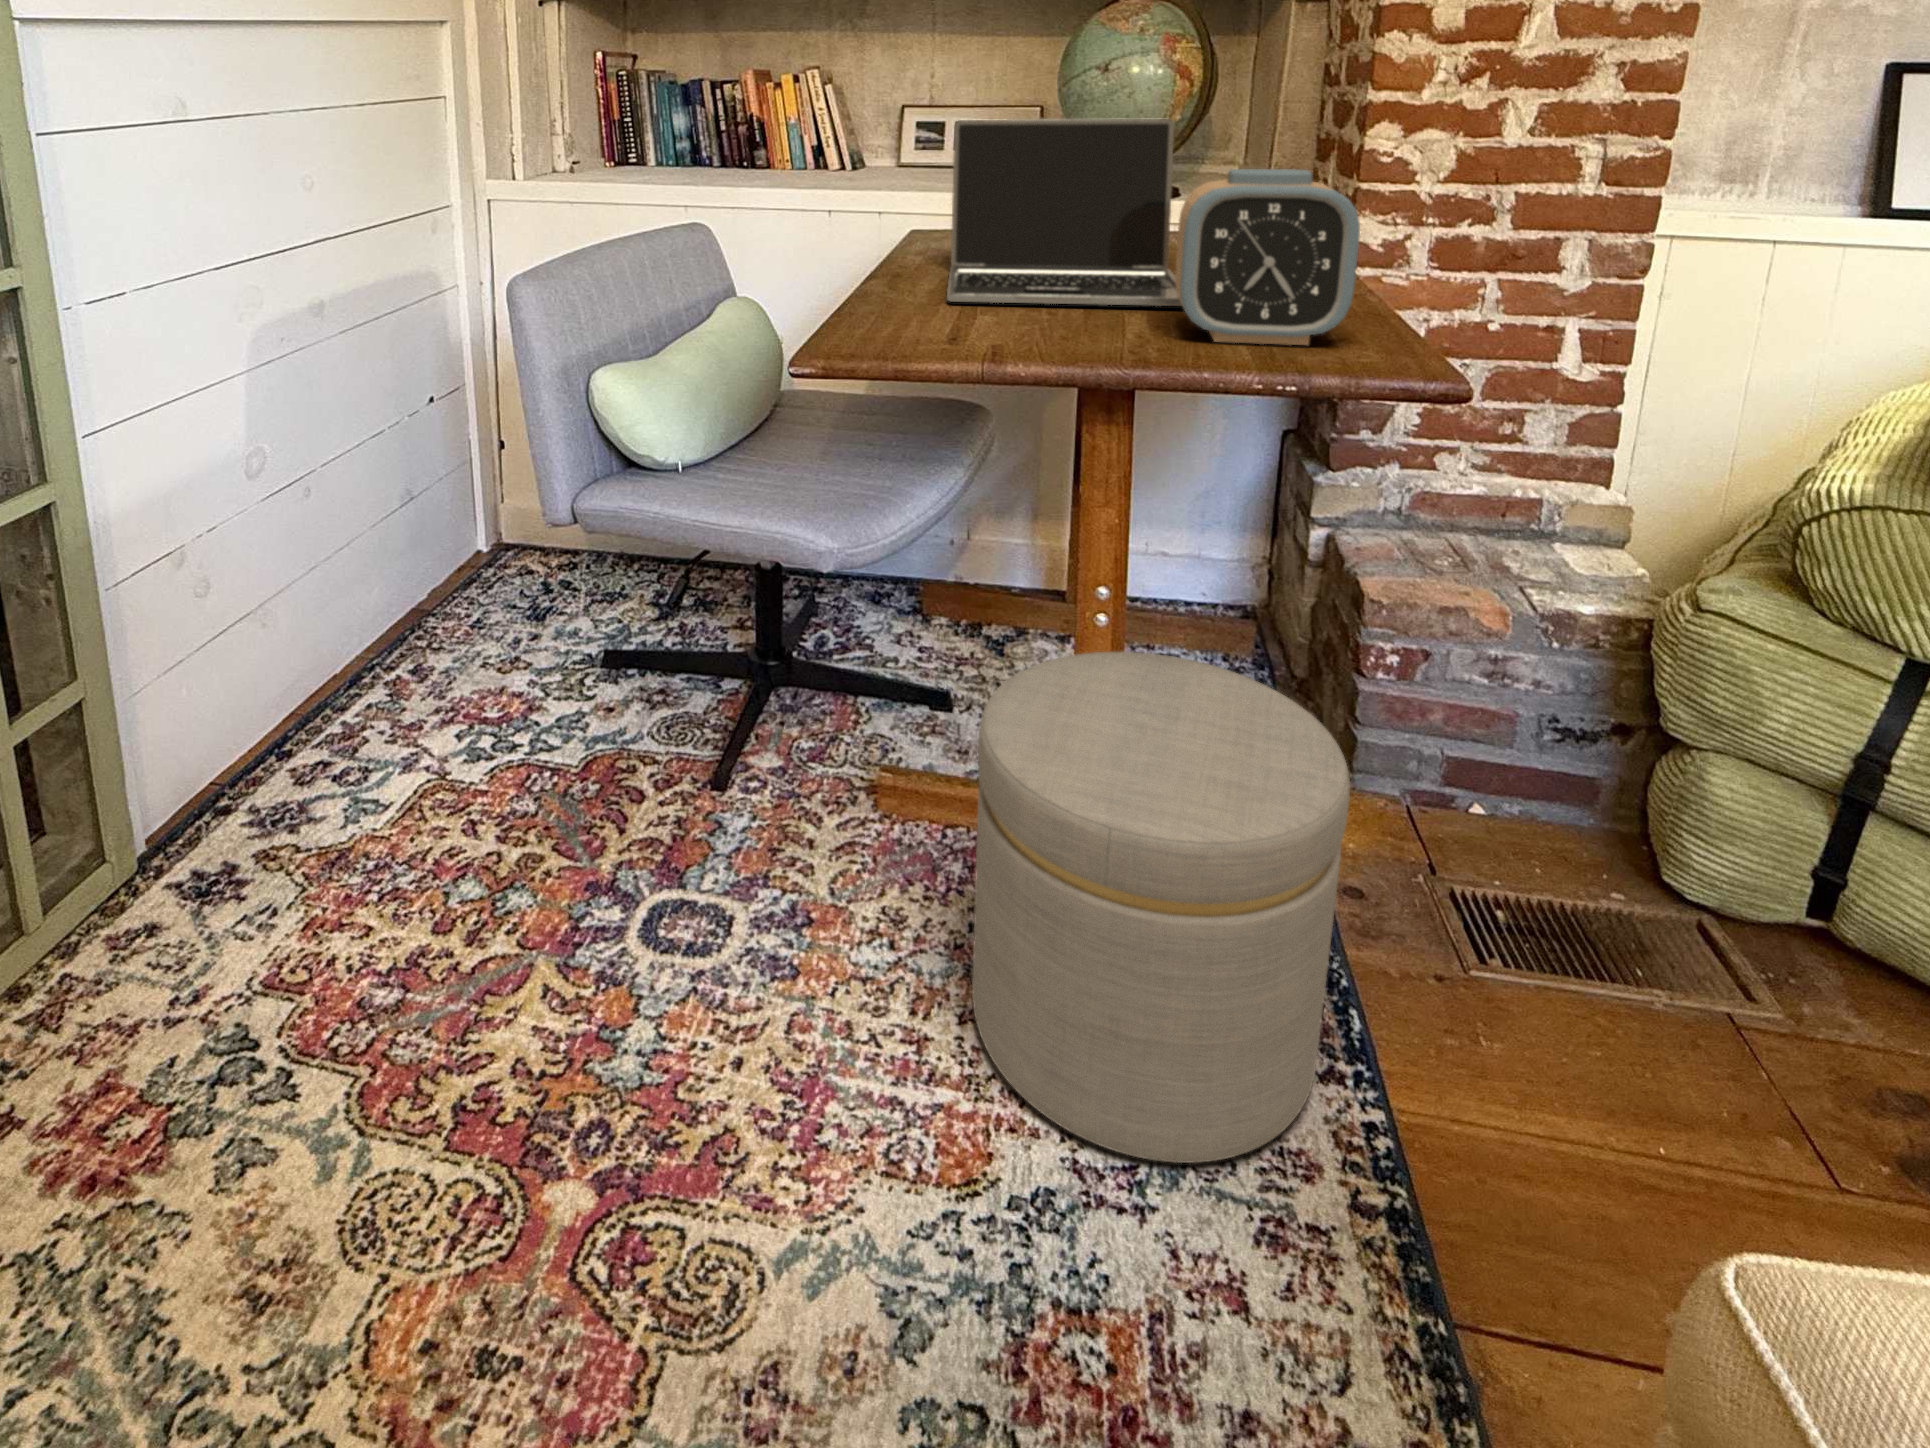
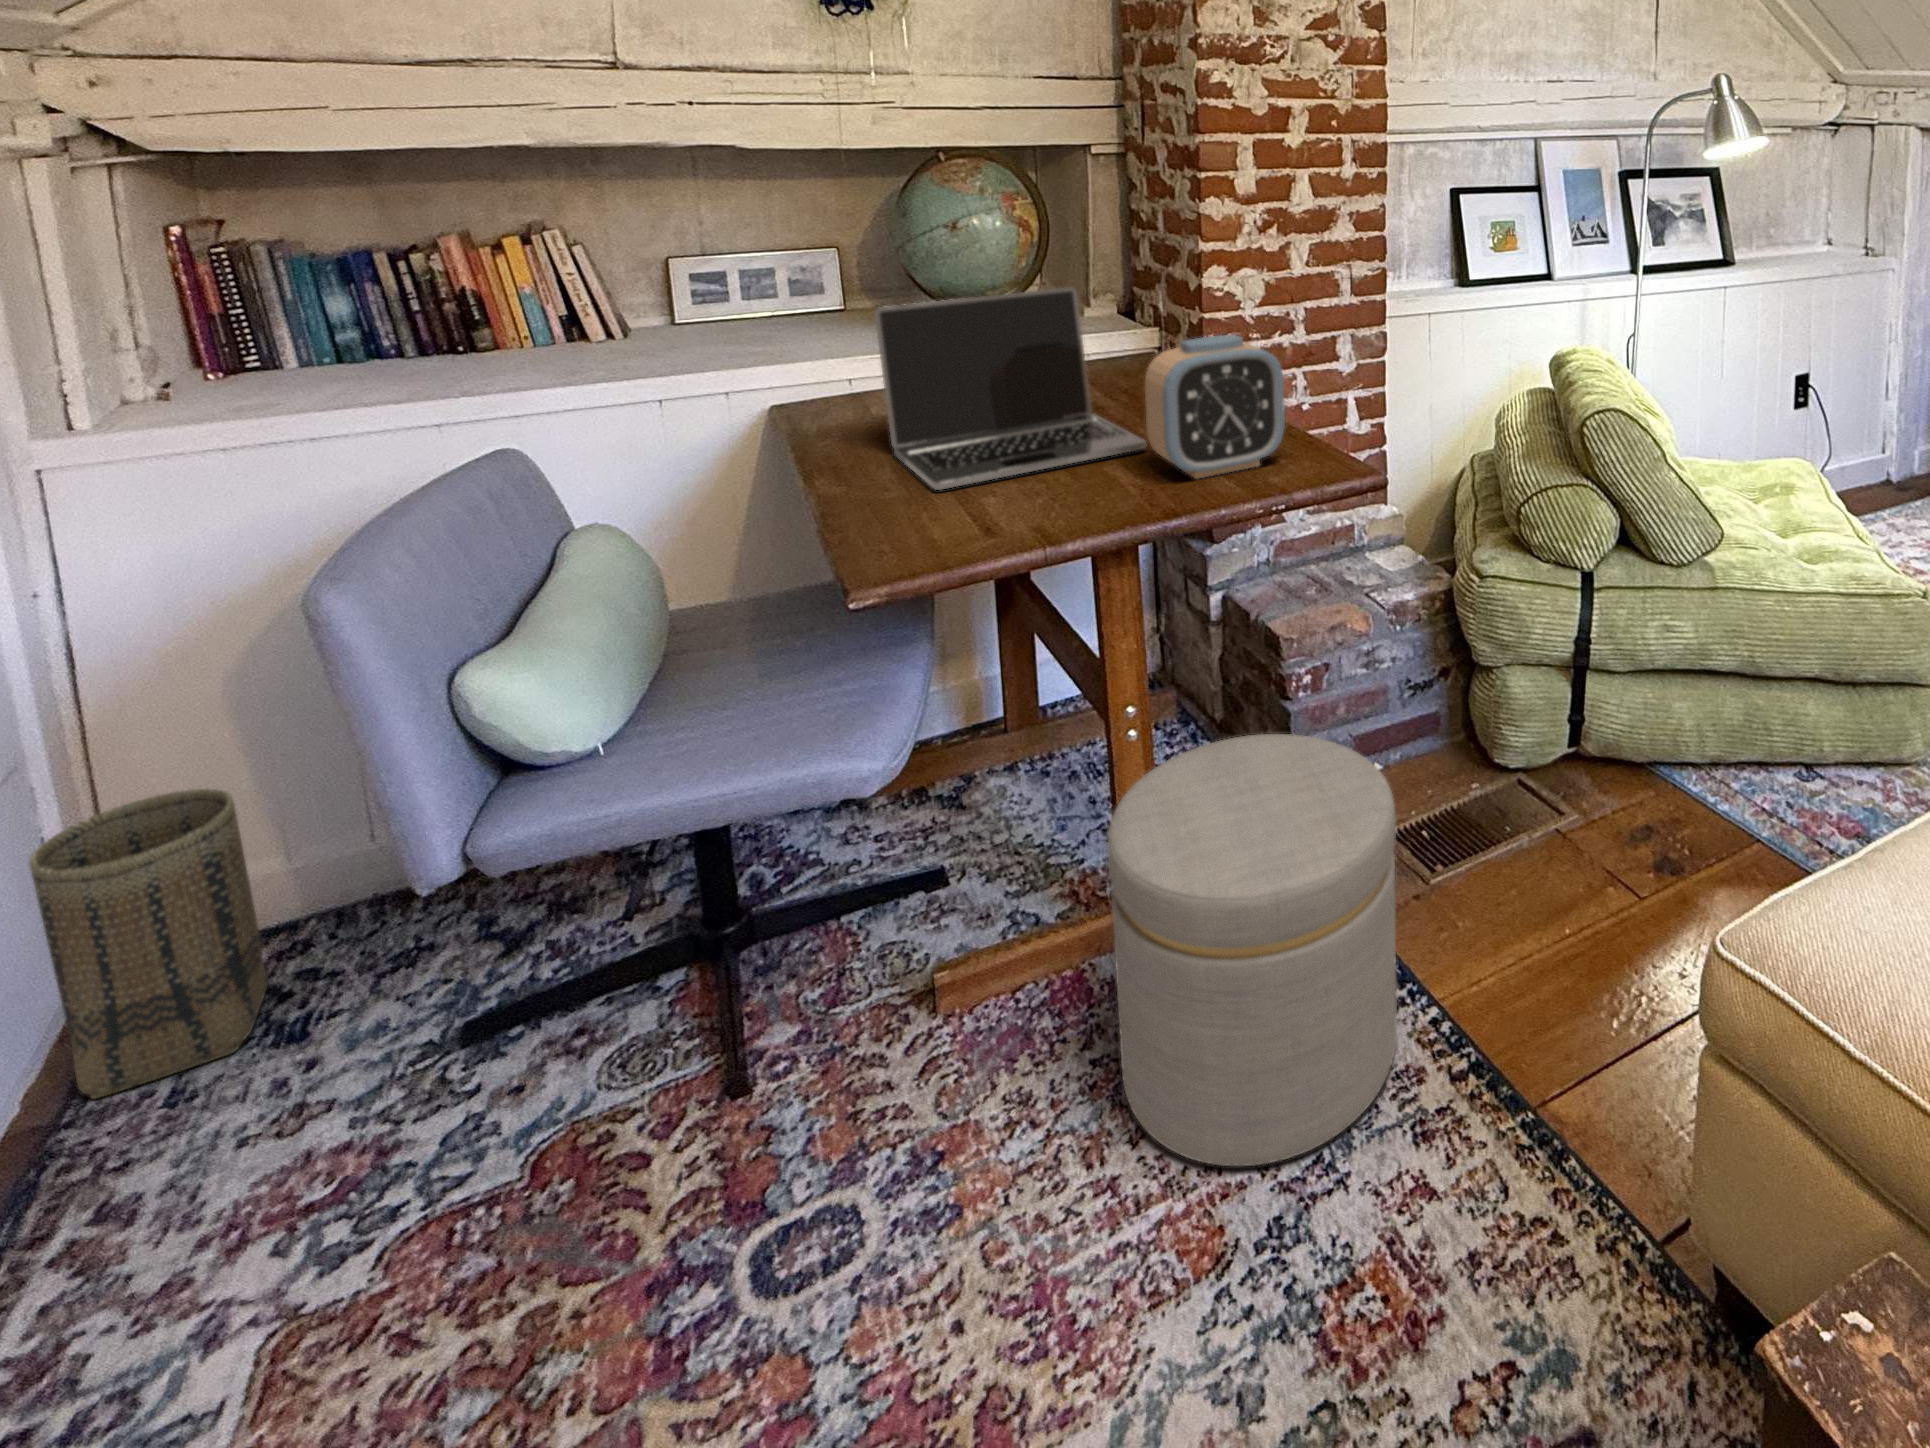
basket: none [437,428,544,612] -> present [30,789,268,1099]

